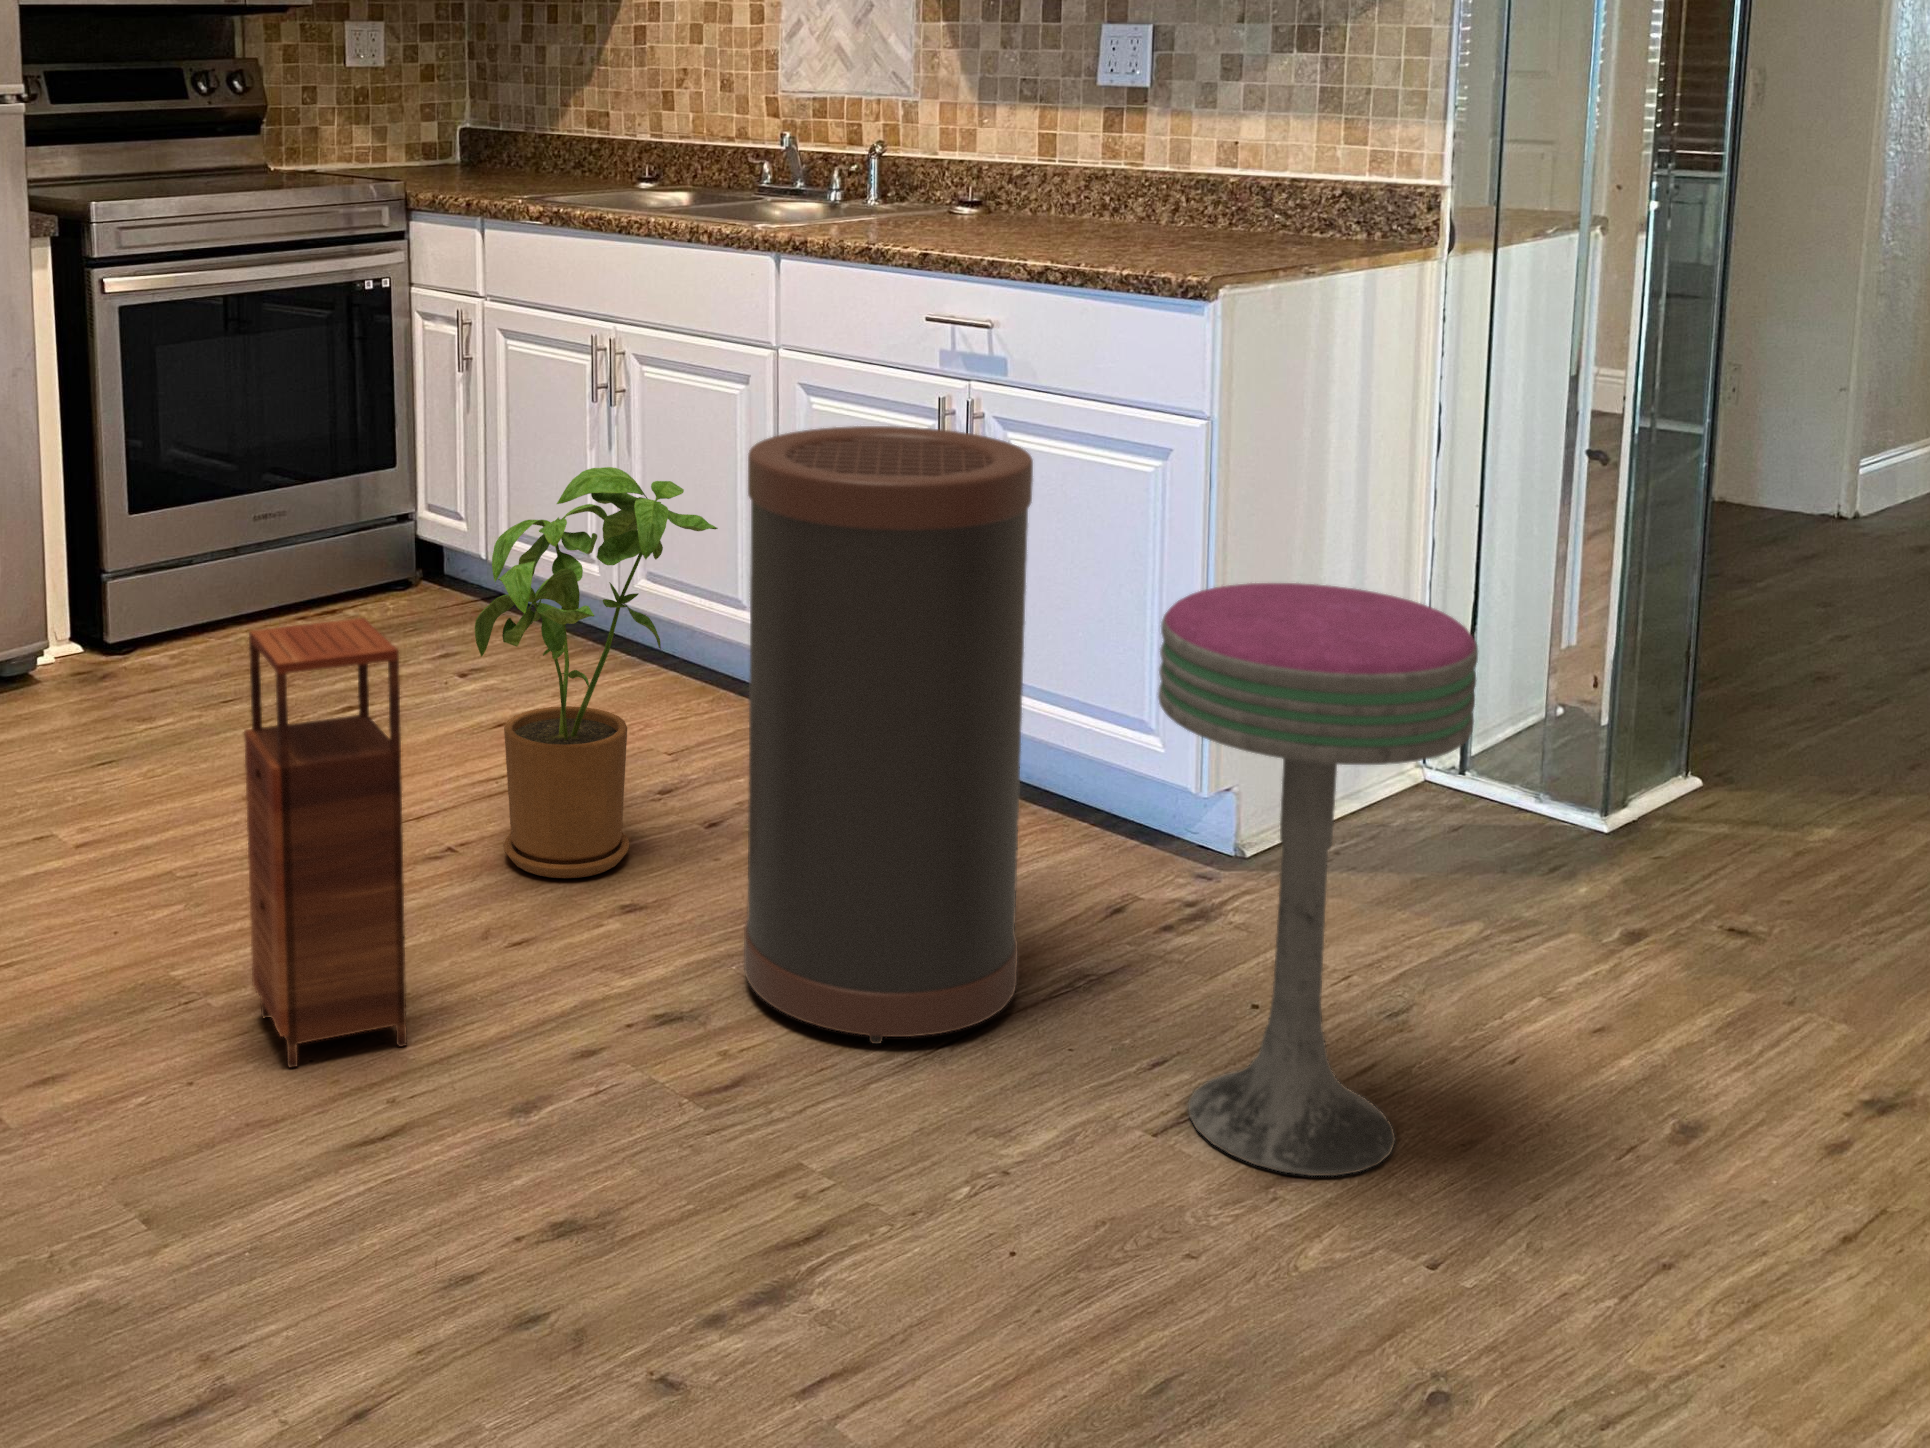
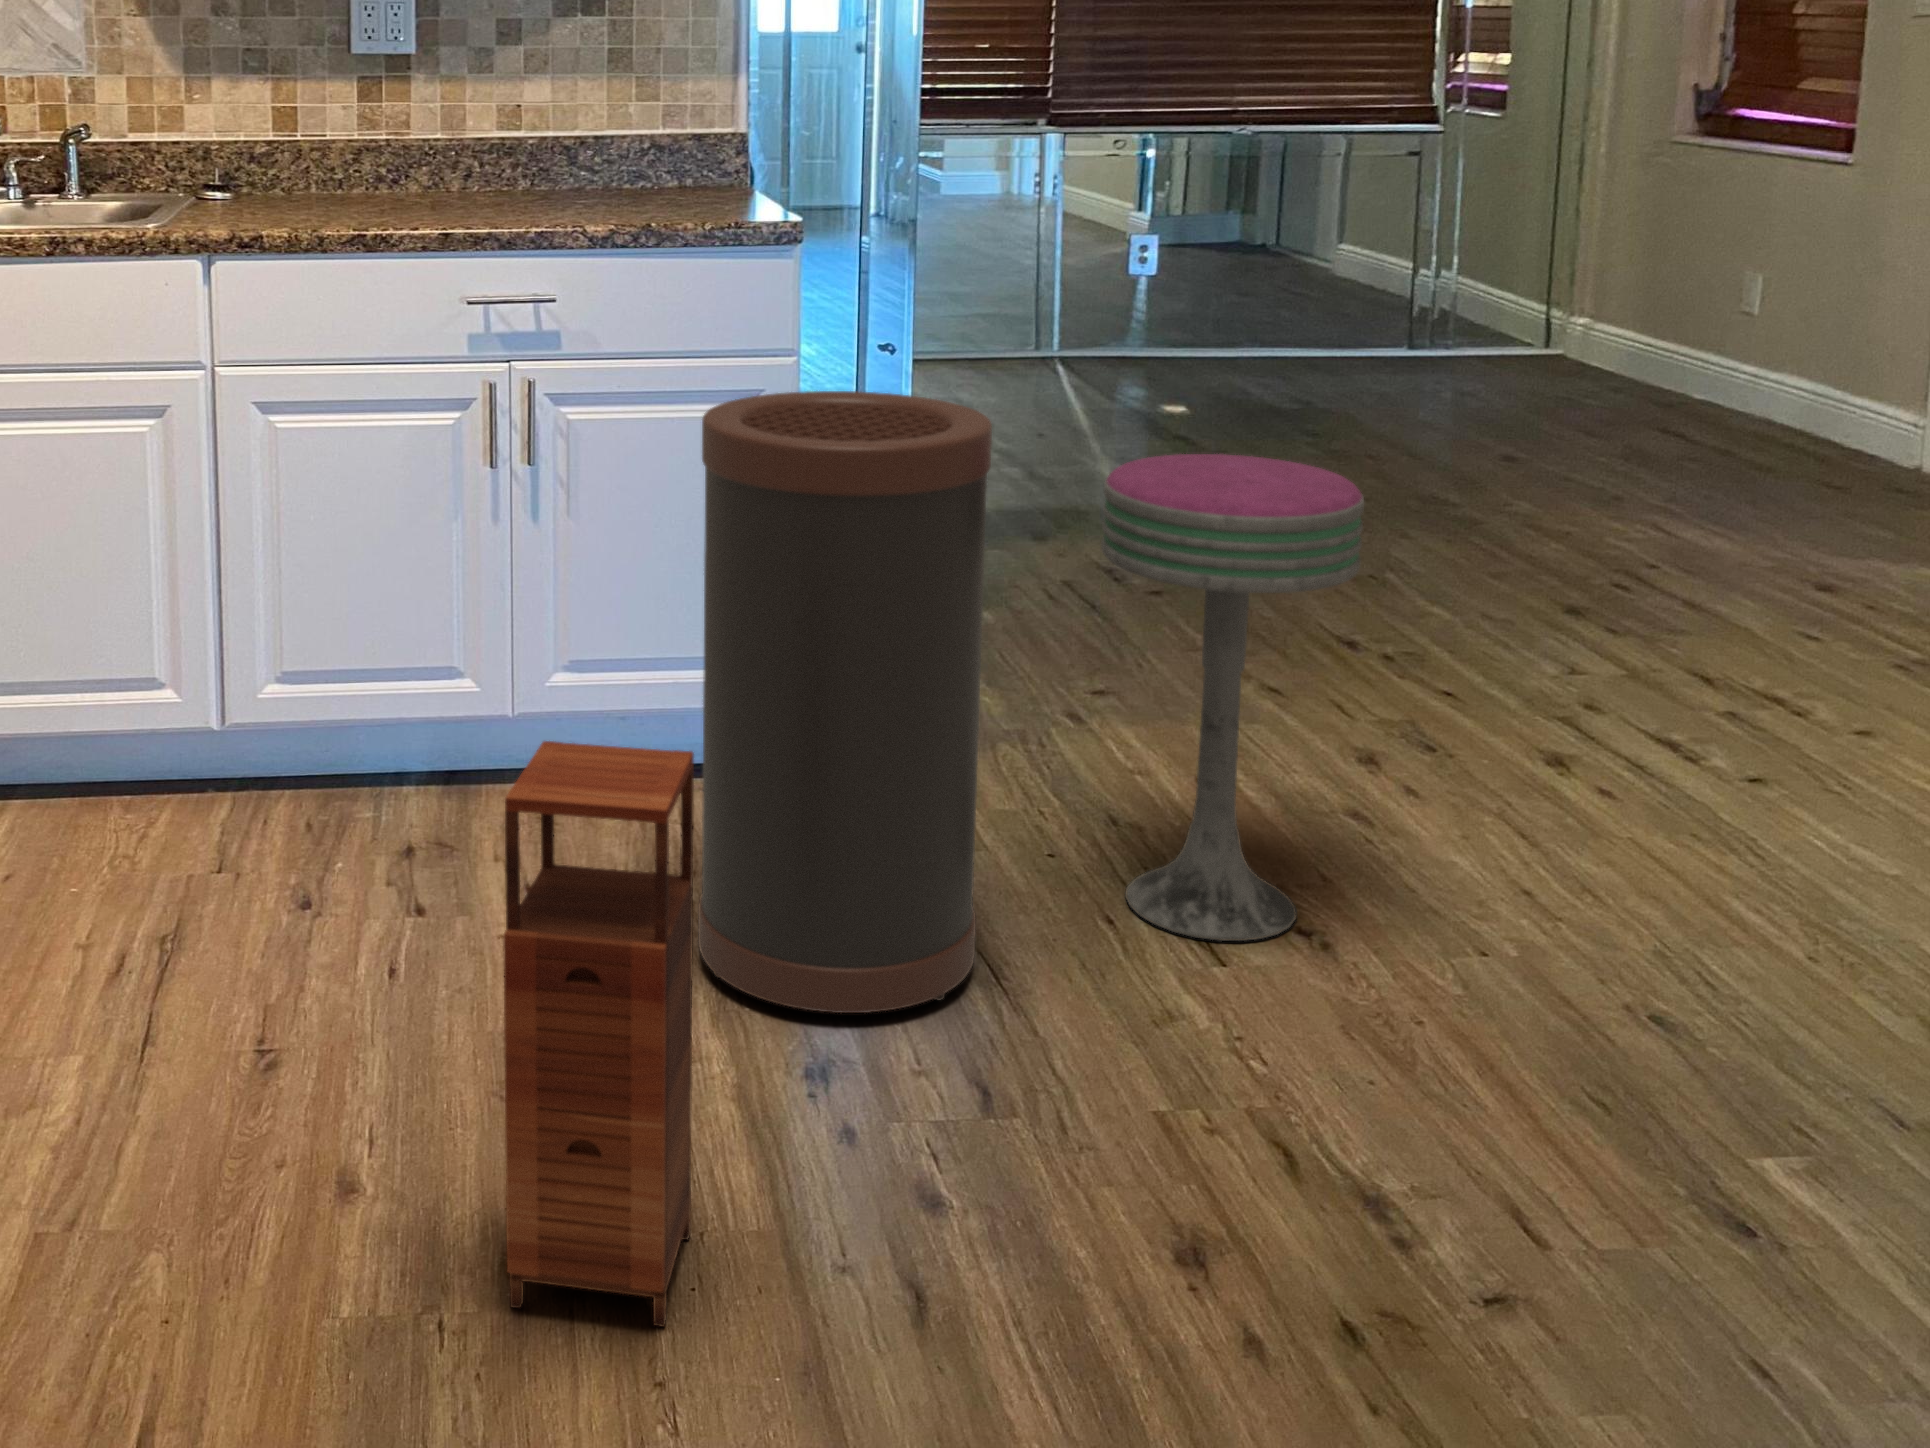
house plant: present [475,467,718,878] -> none [230,513,512,1032]

